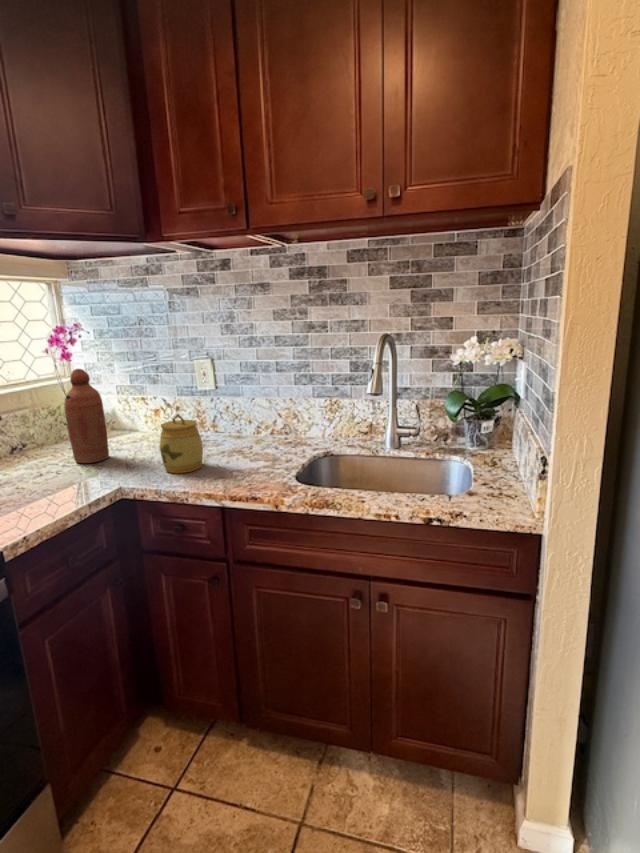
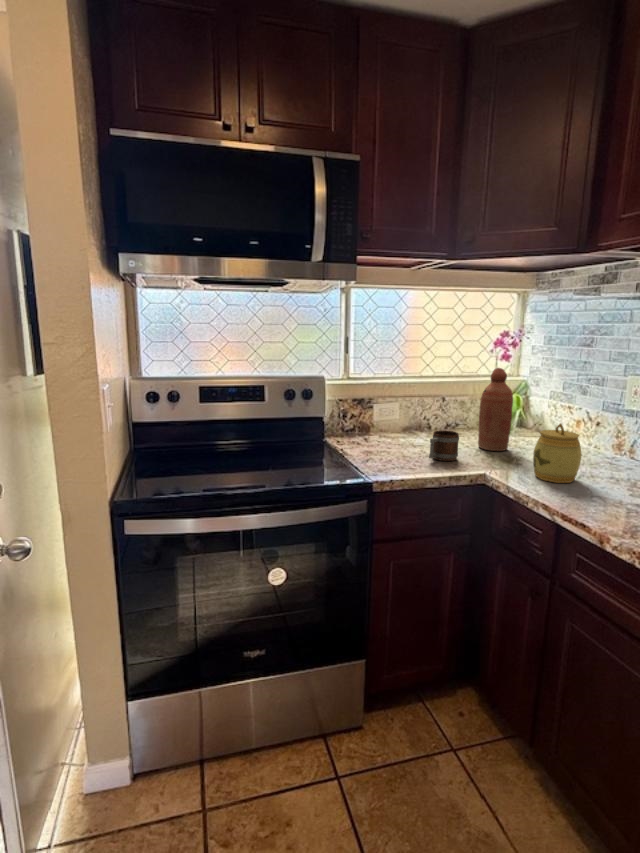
mug: none [33,452,72,493] -> present [429,430,459,461]

